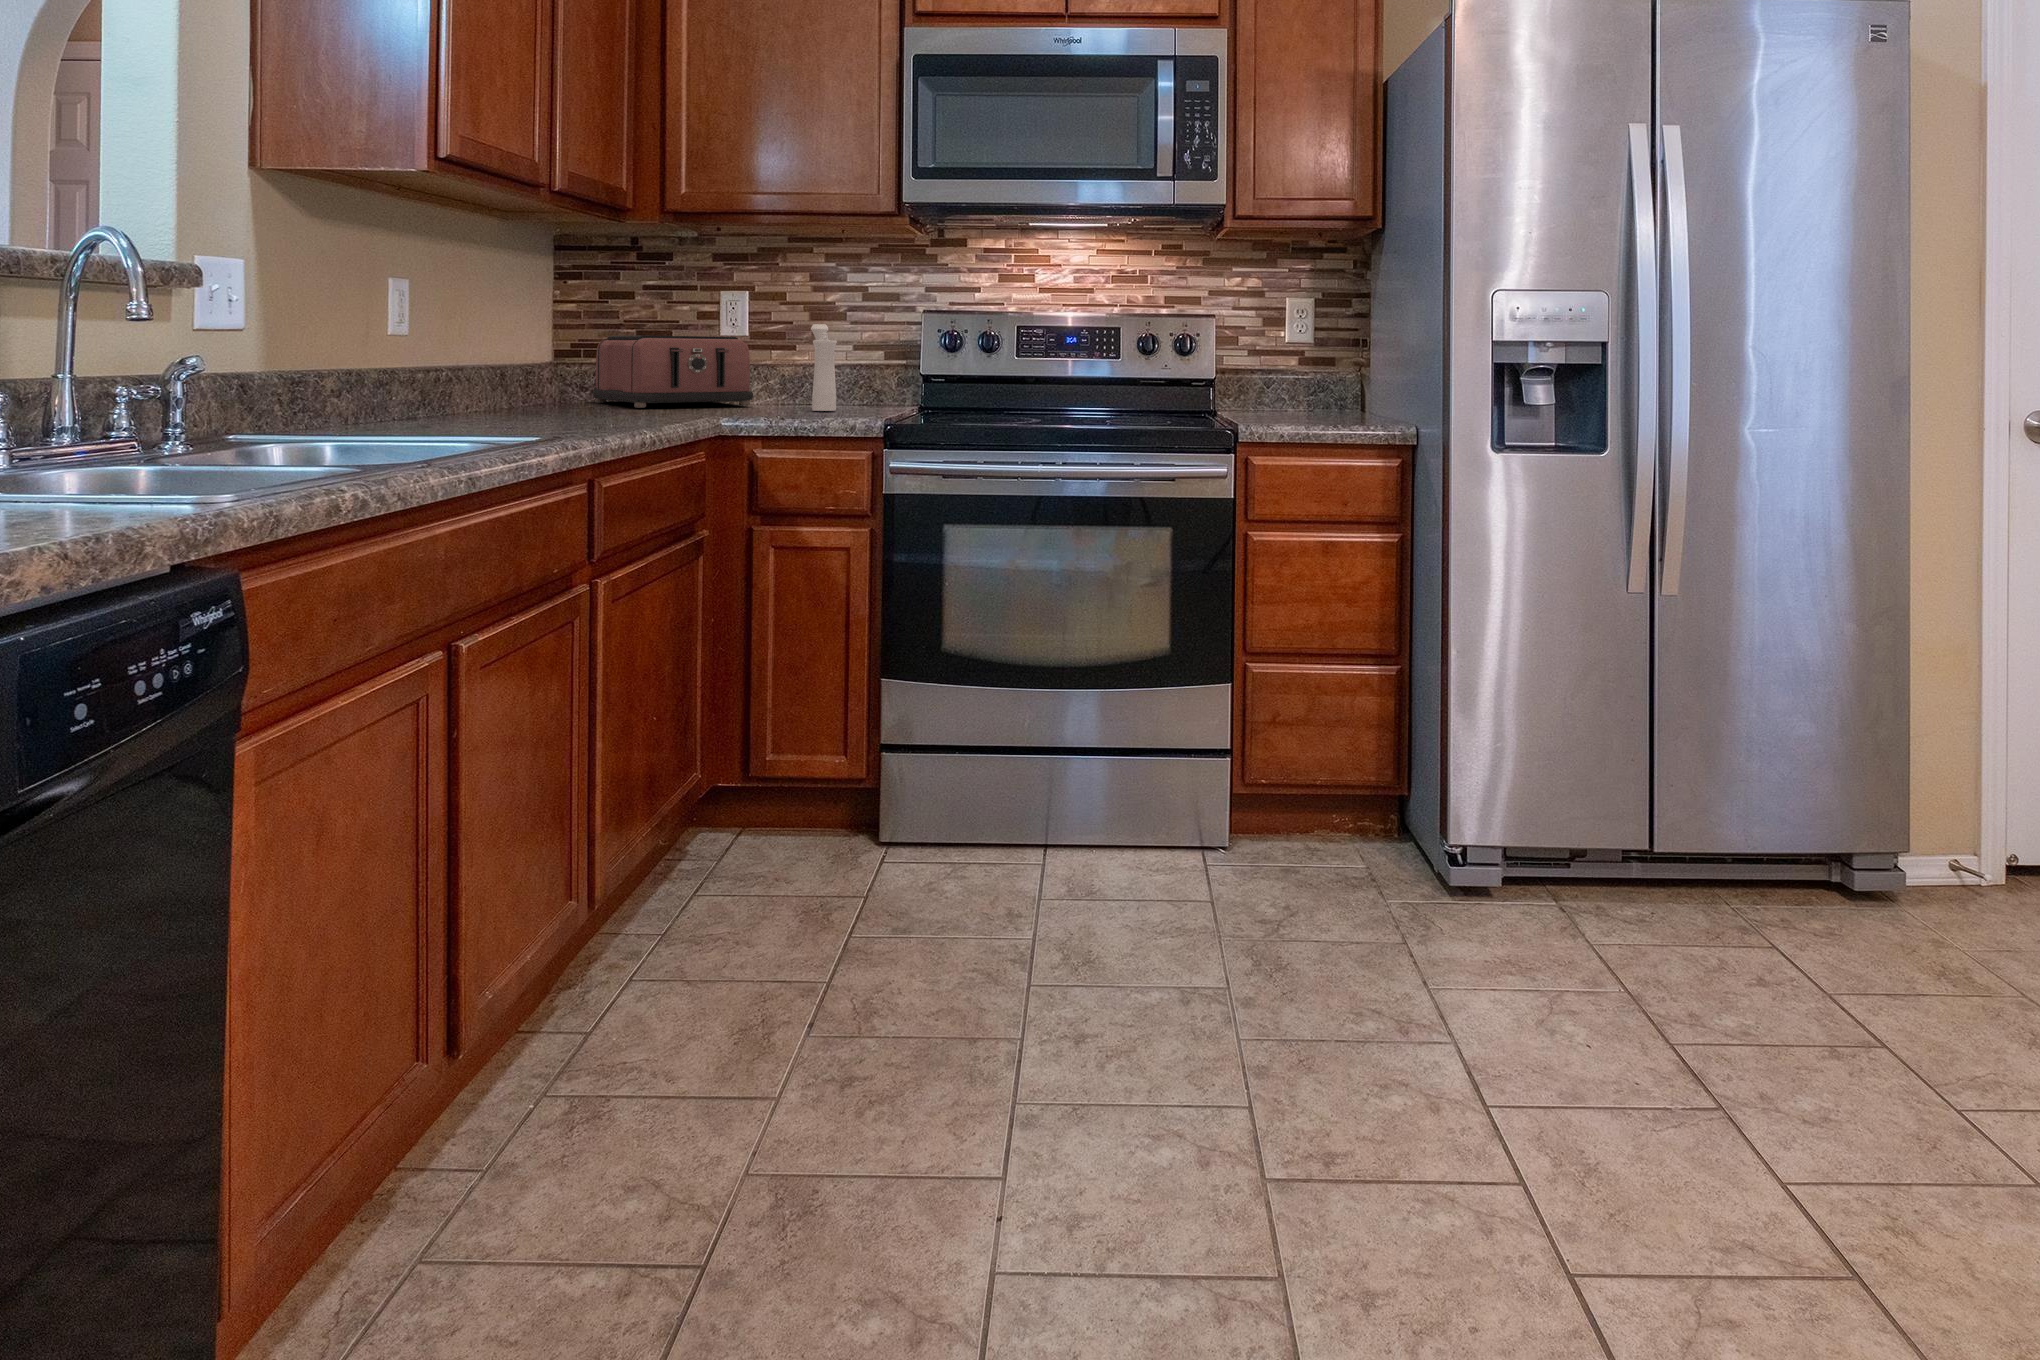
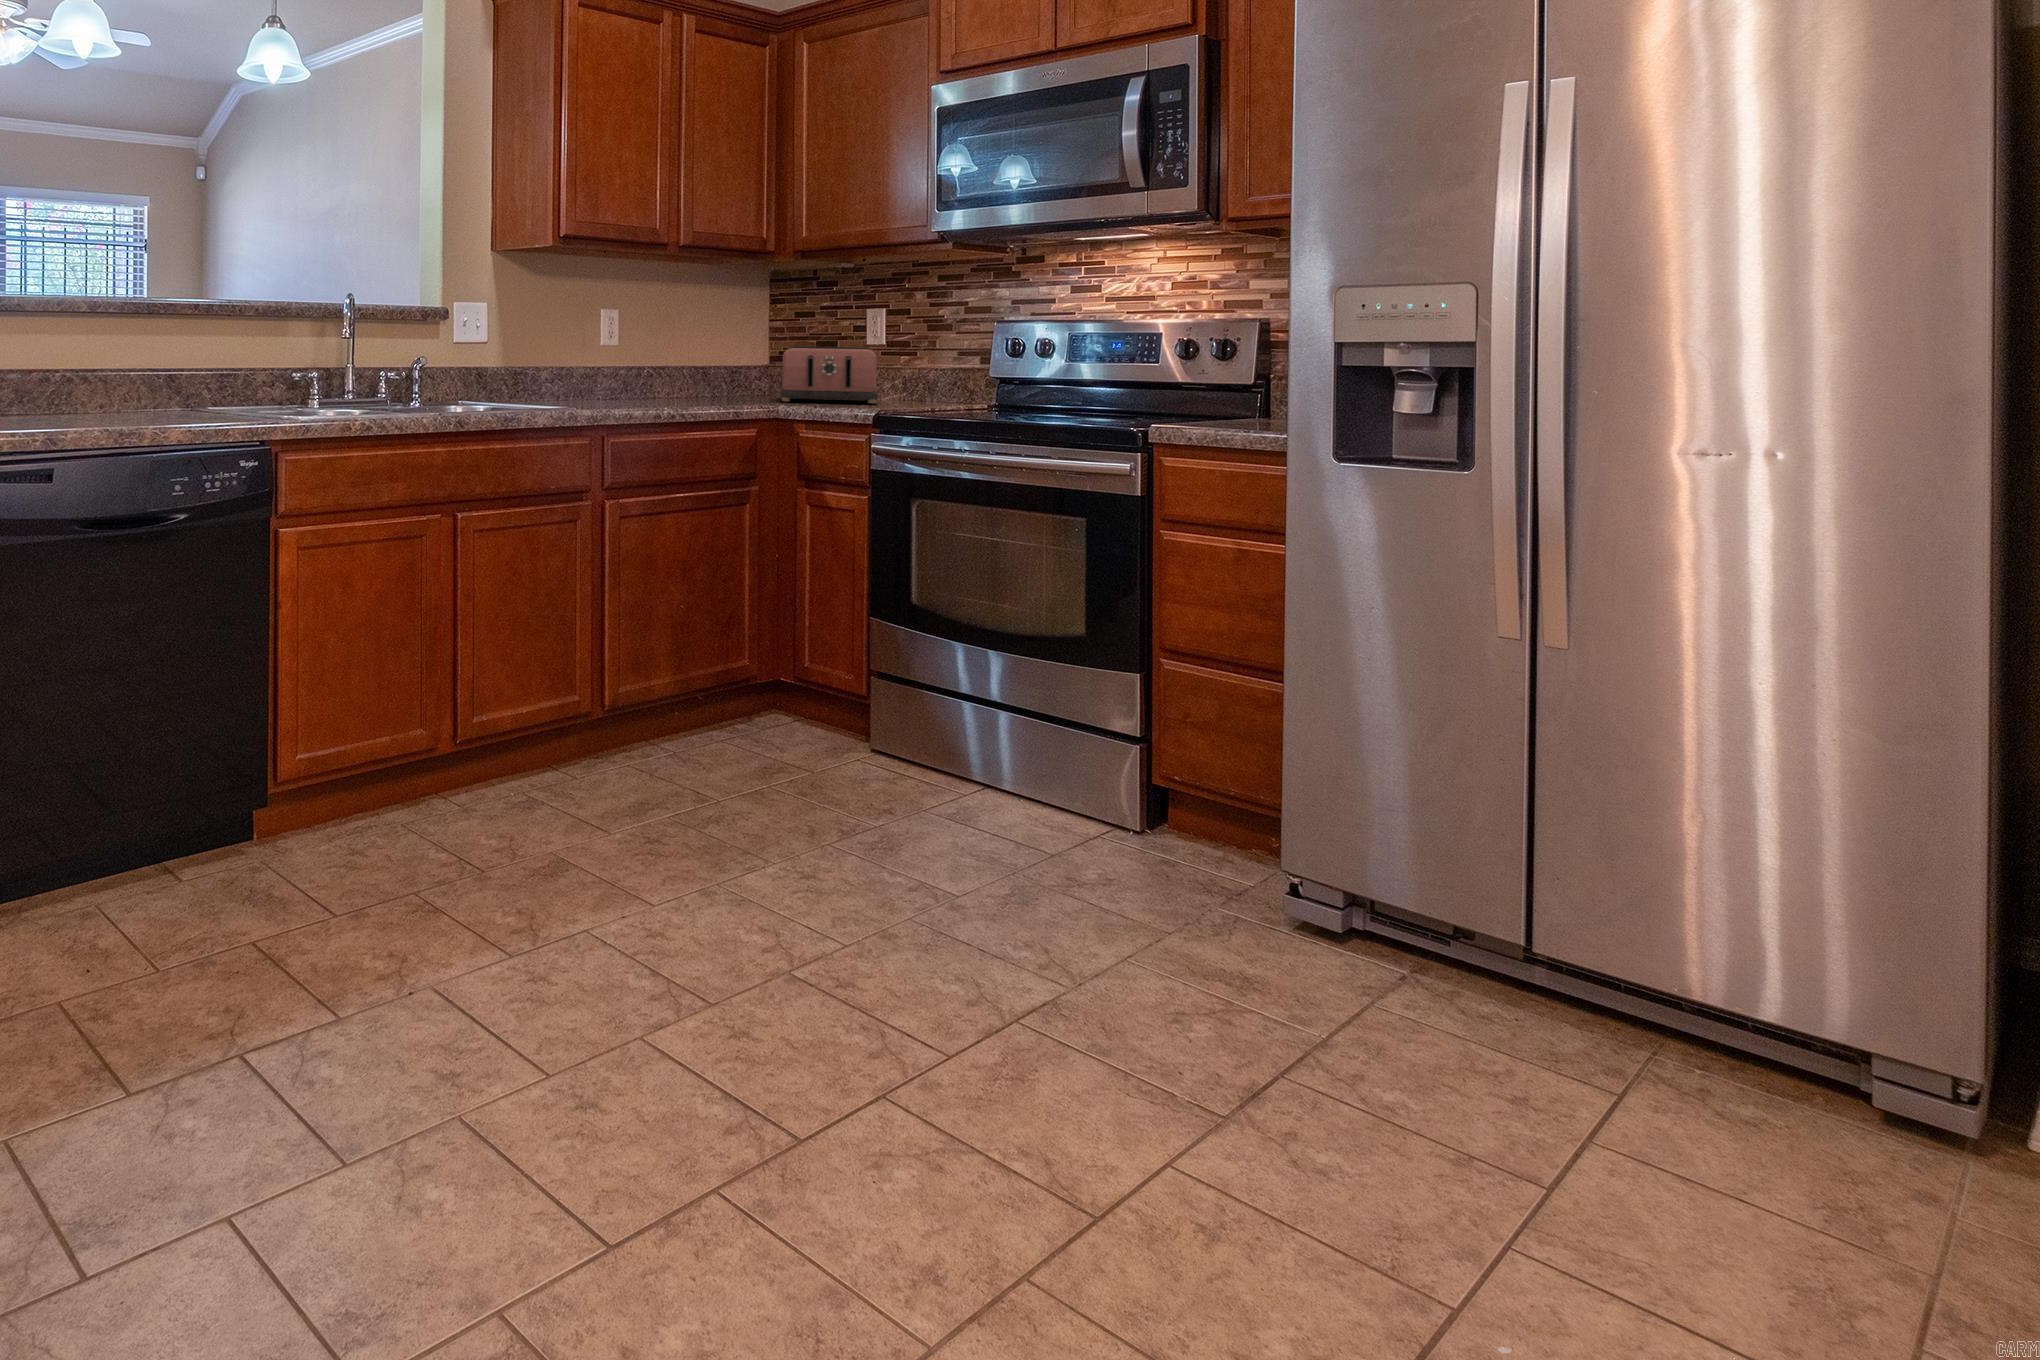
pepper mill: present [811,324,837,411] -> none [903,336,934,409]

